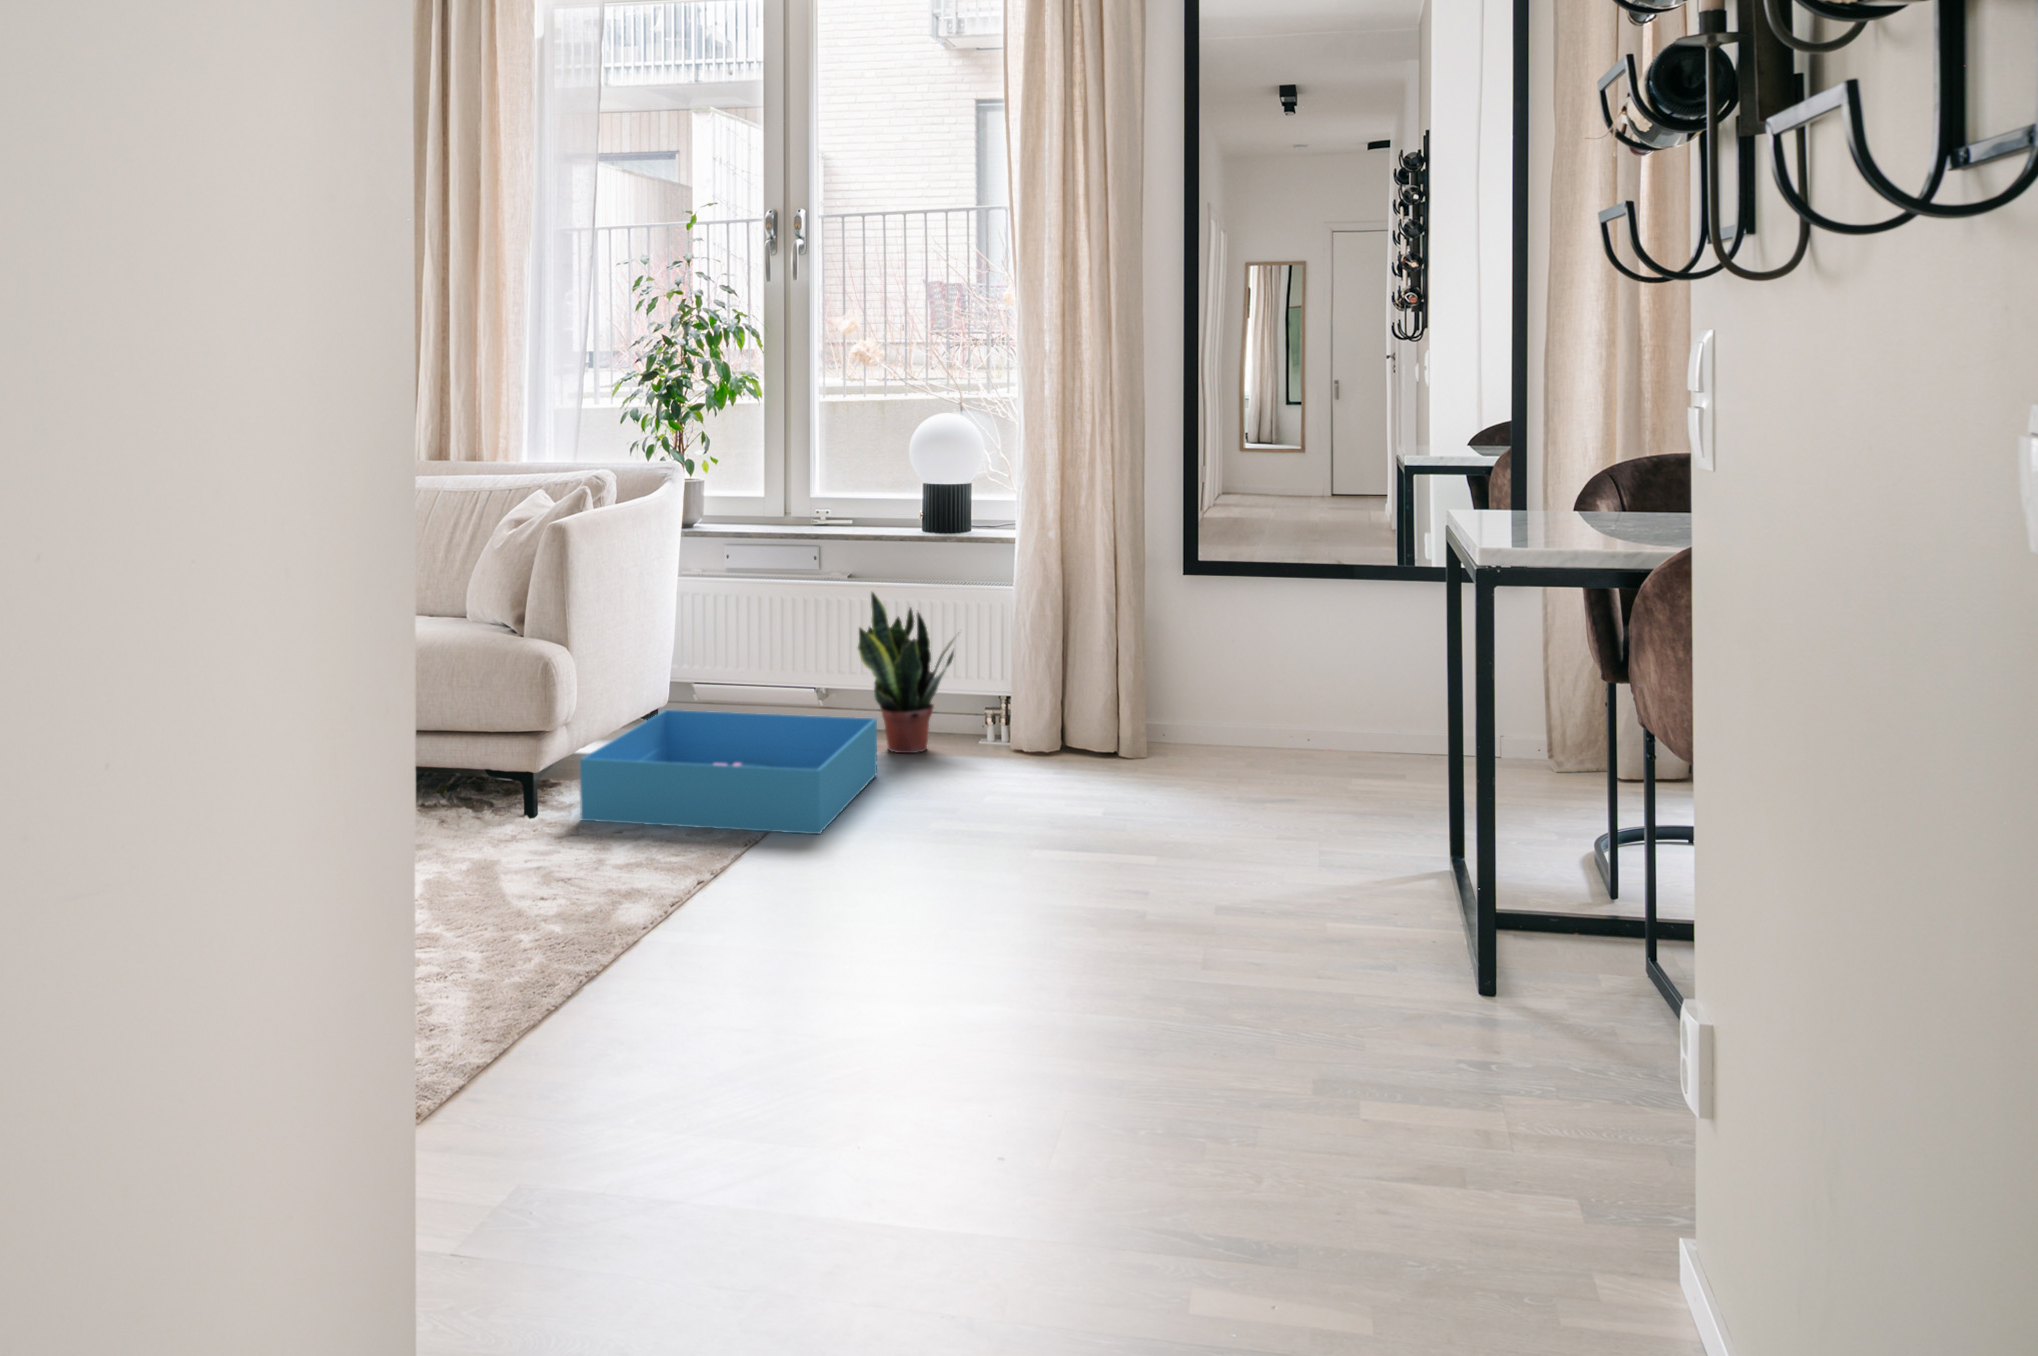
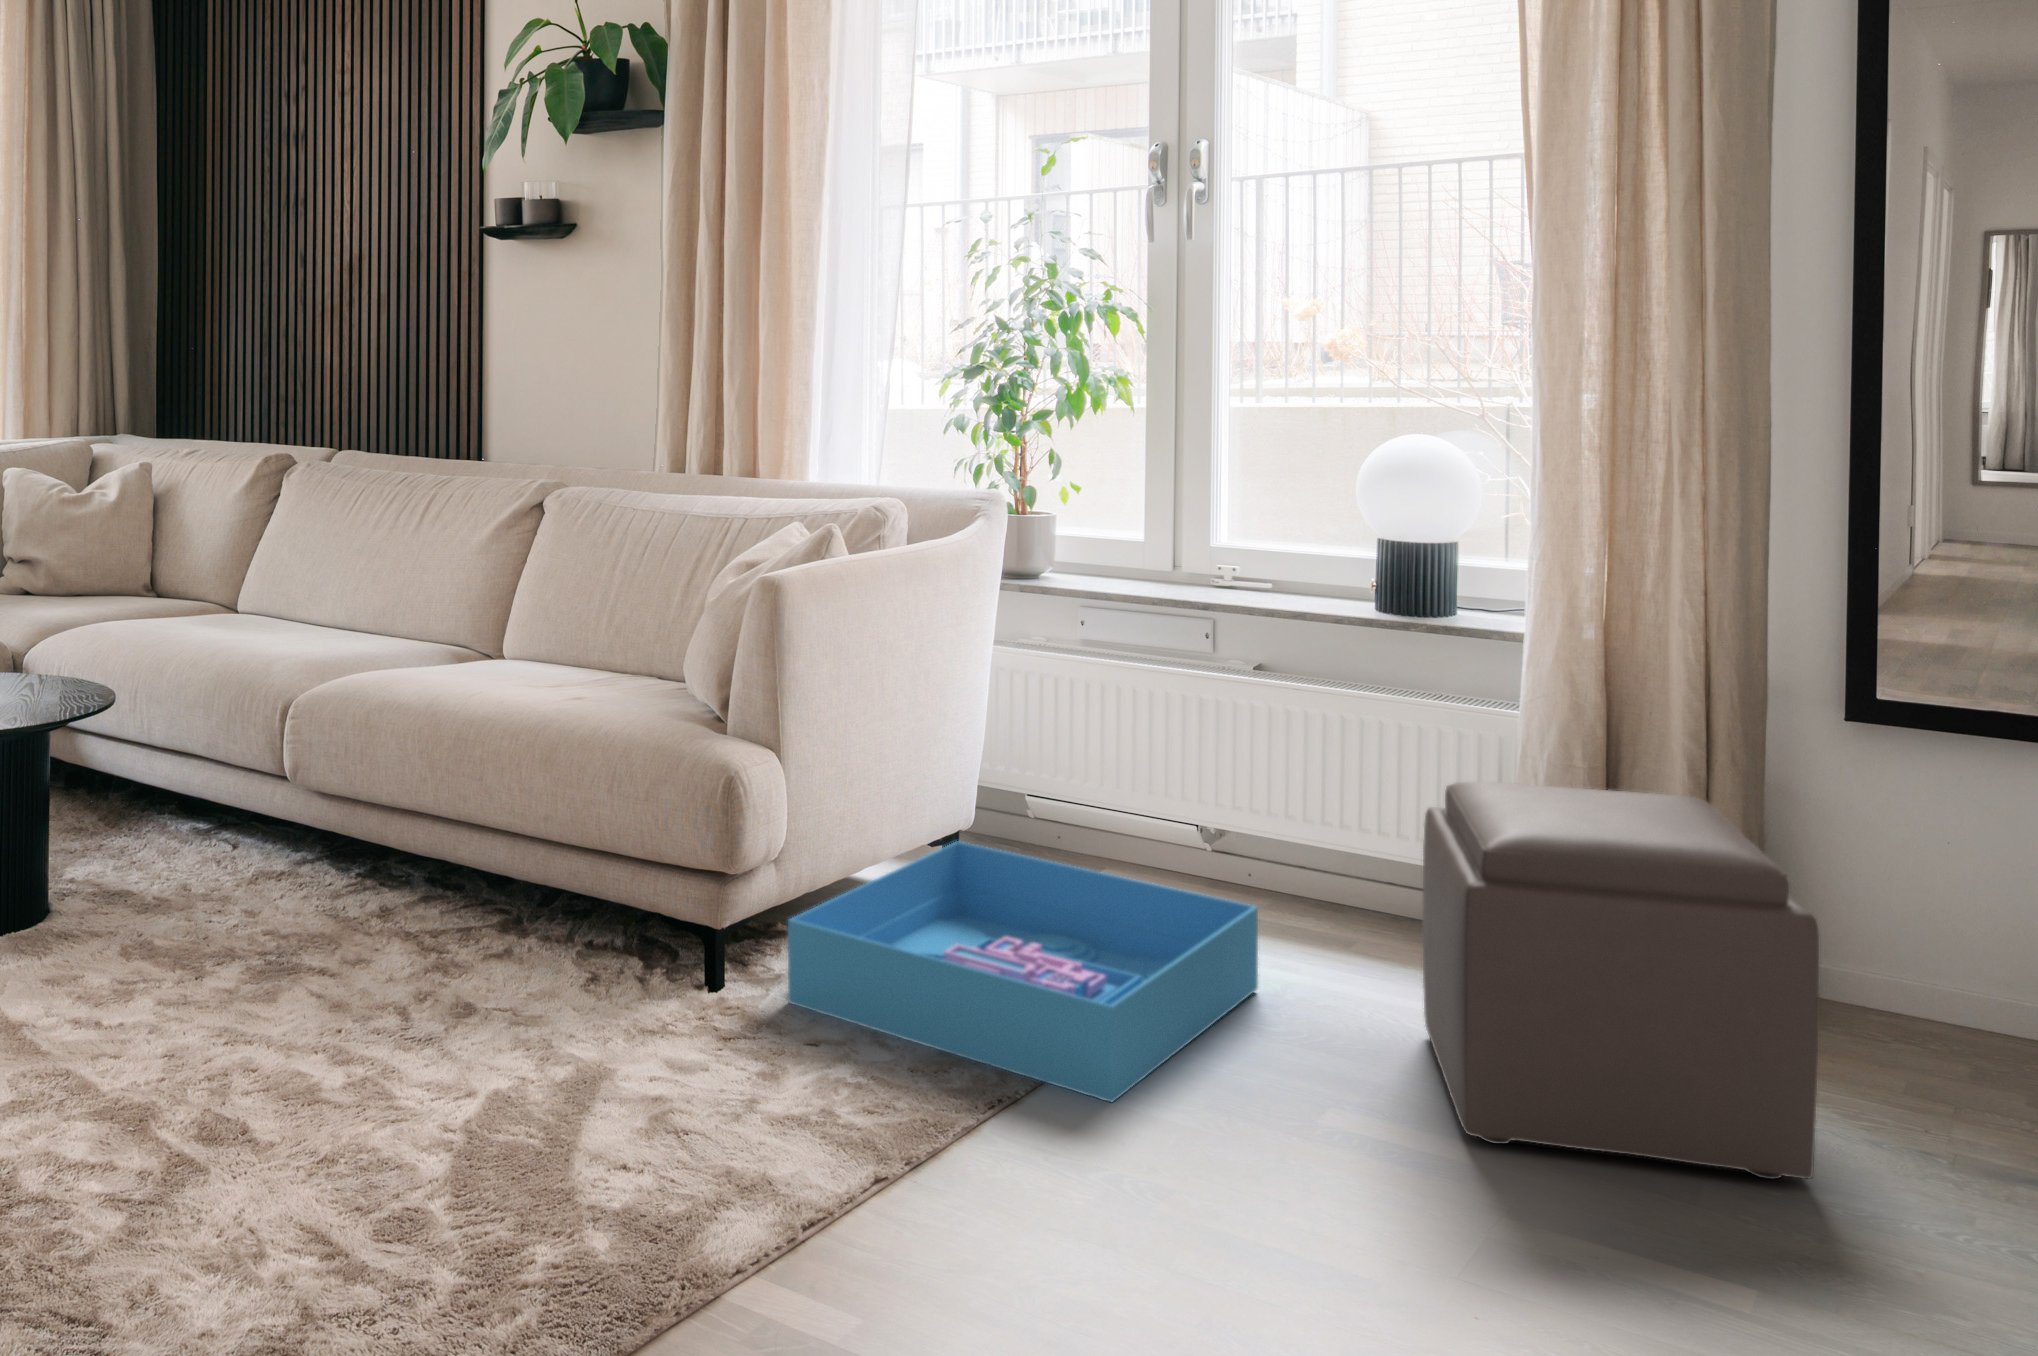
potted plant: present [858,593,955,753] -> none [1244,702,1424,953]
ottoman: none [978,609,1193,820] -> present [1422,782,1819,1179]

